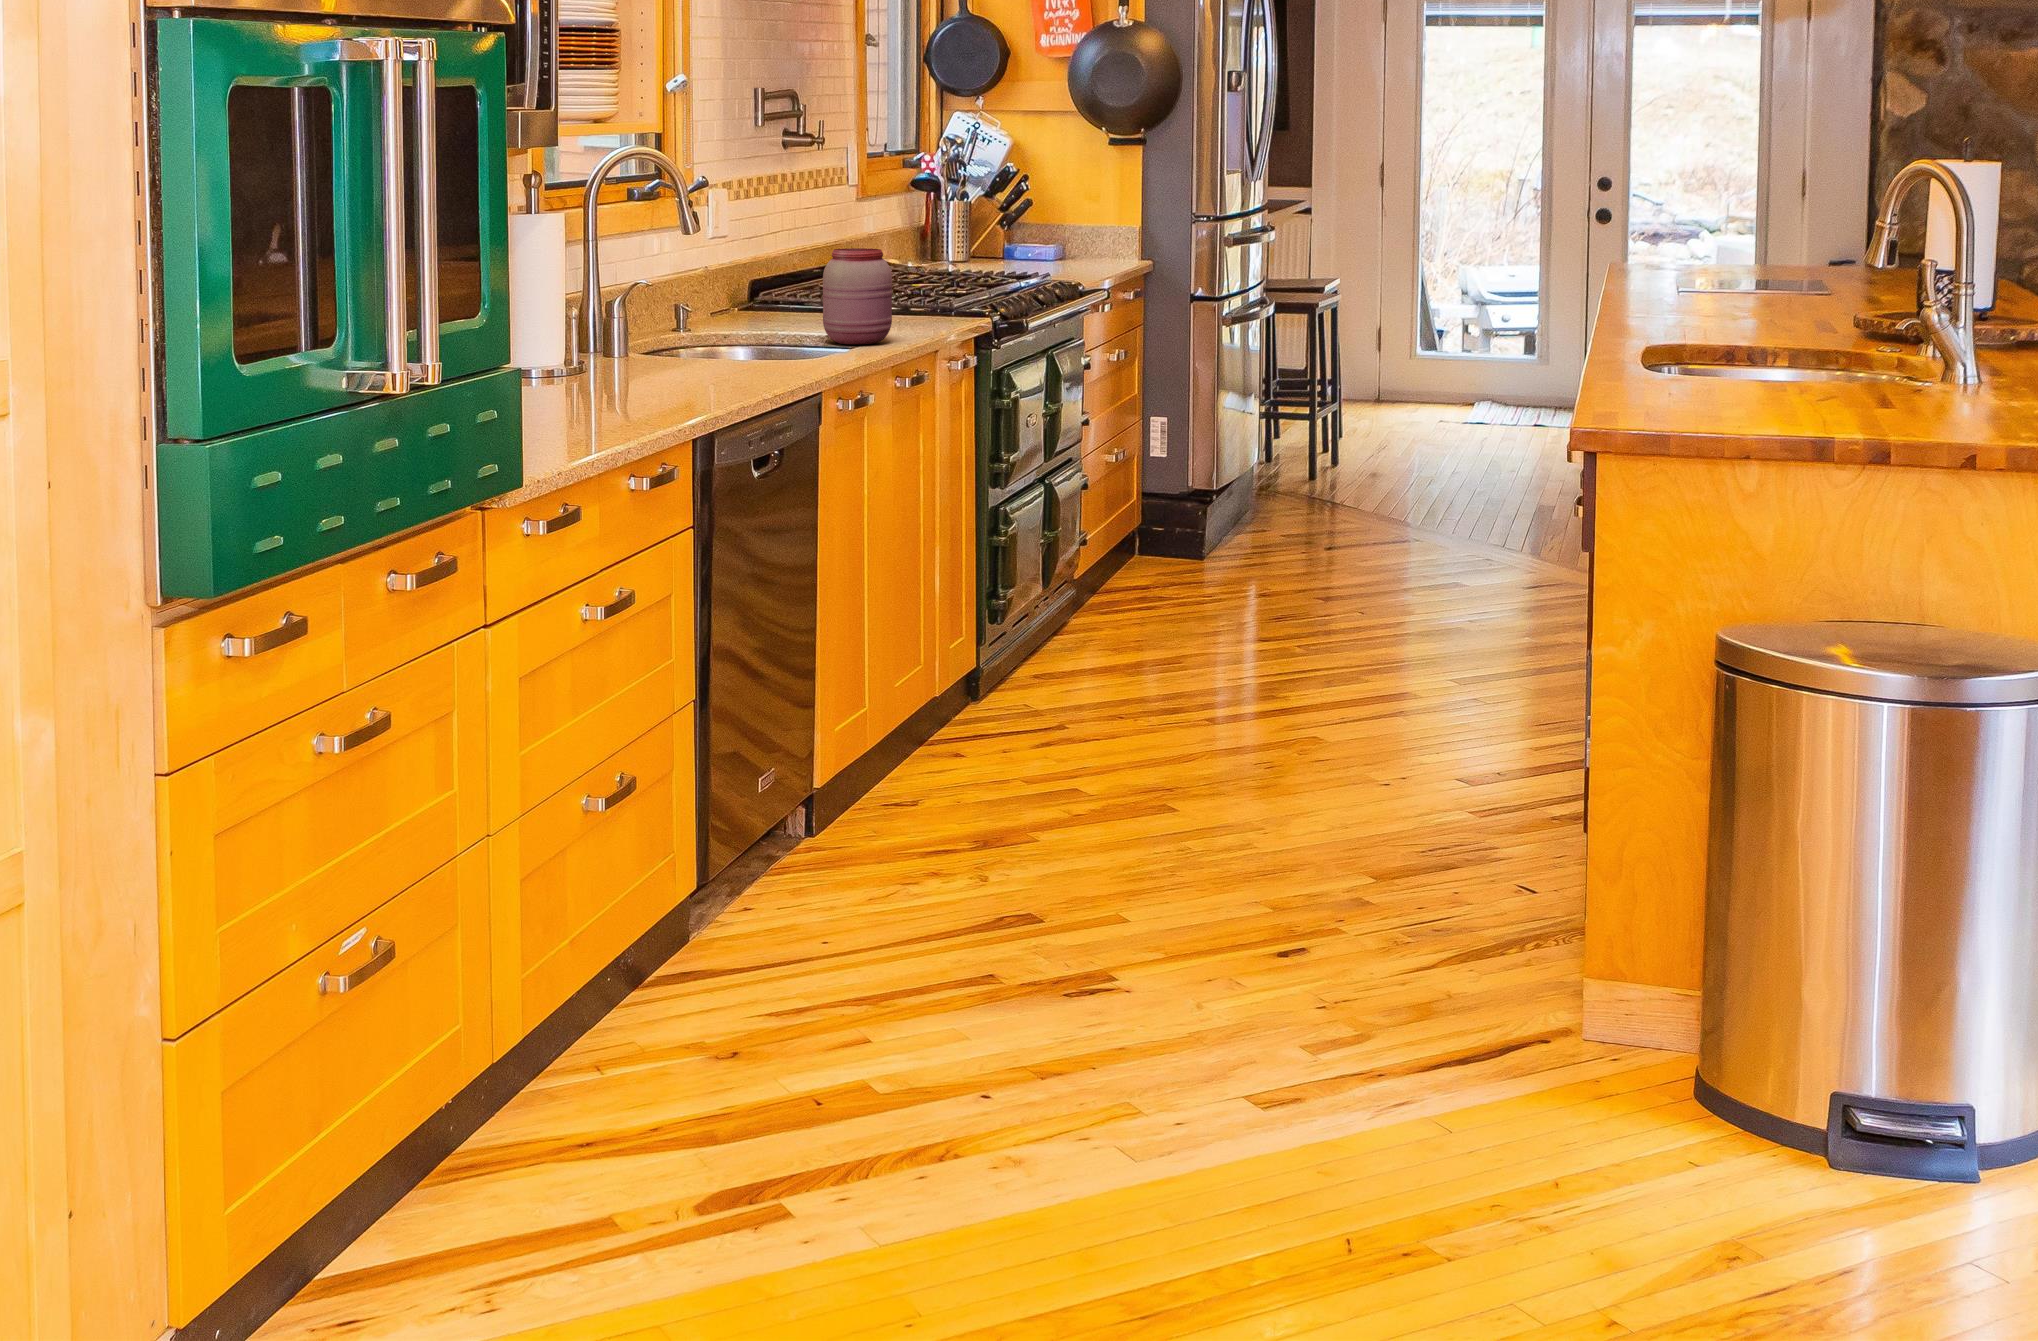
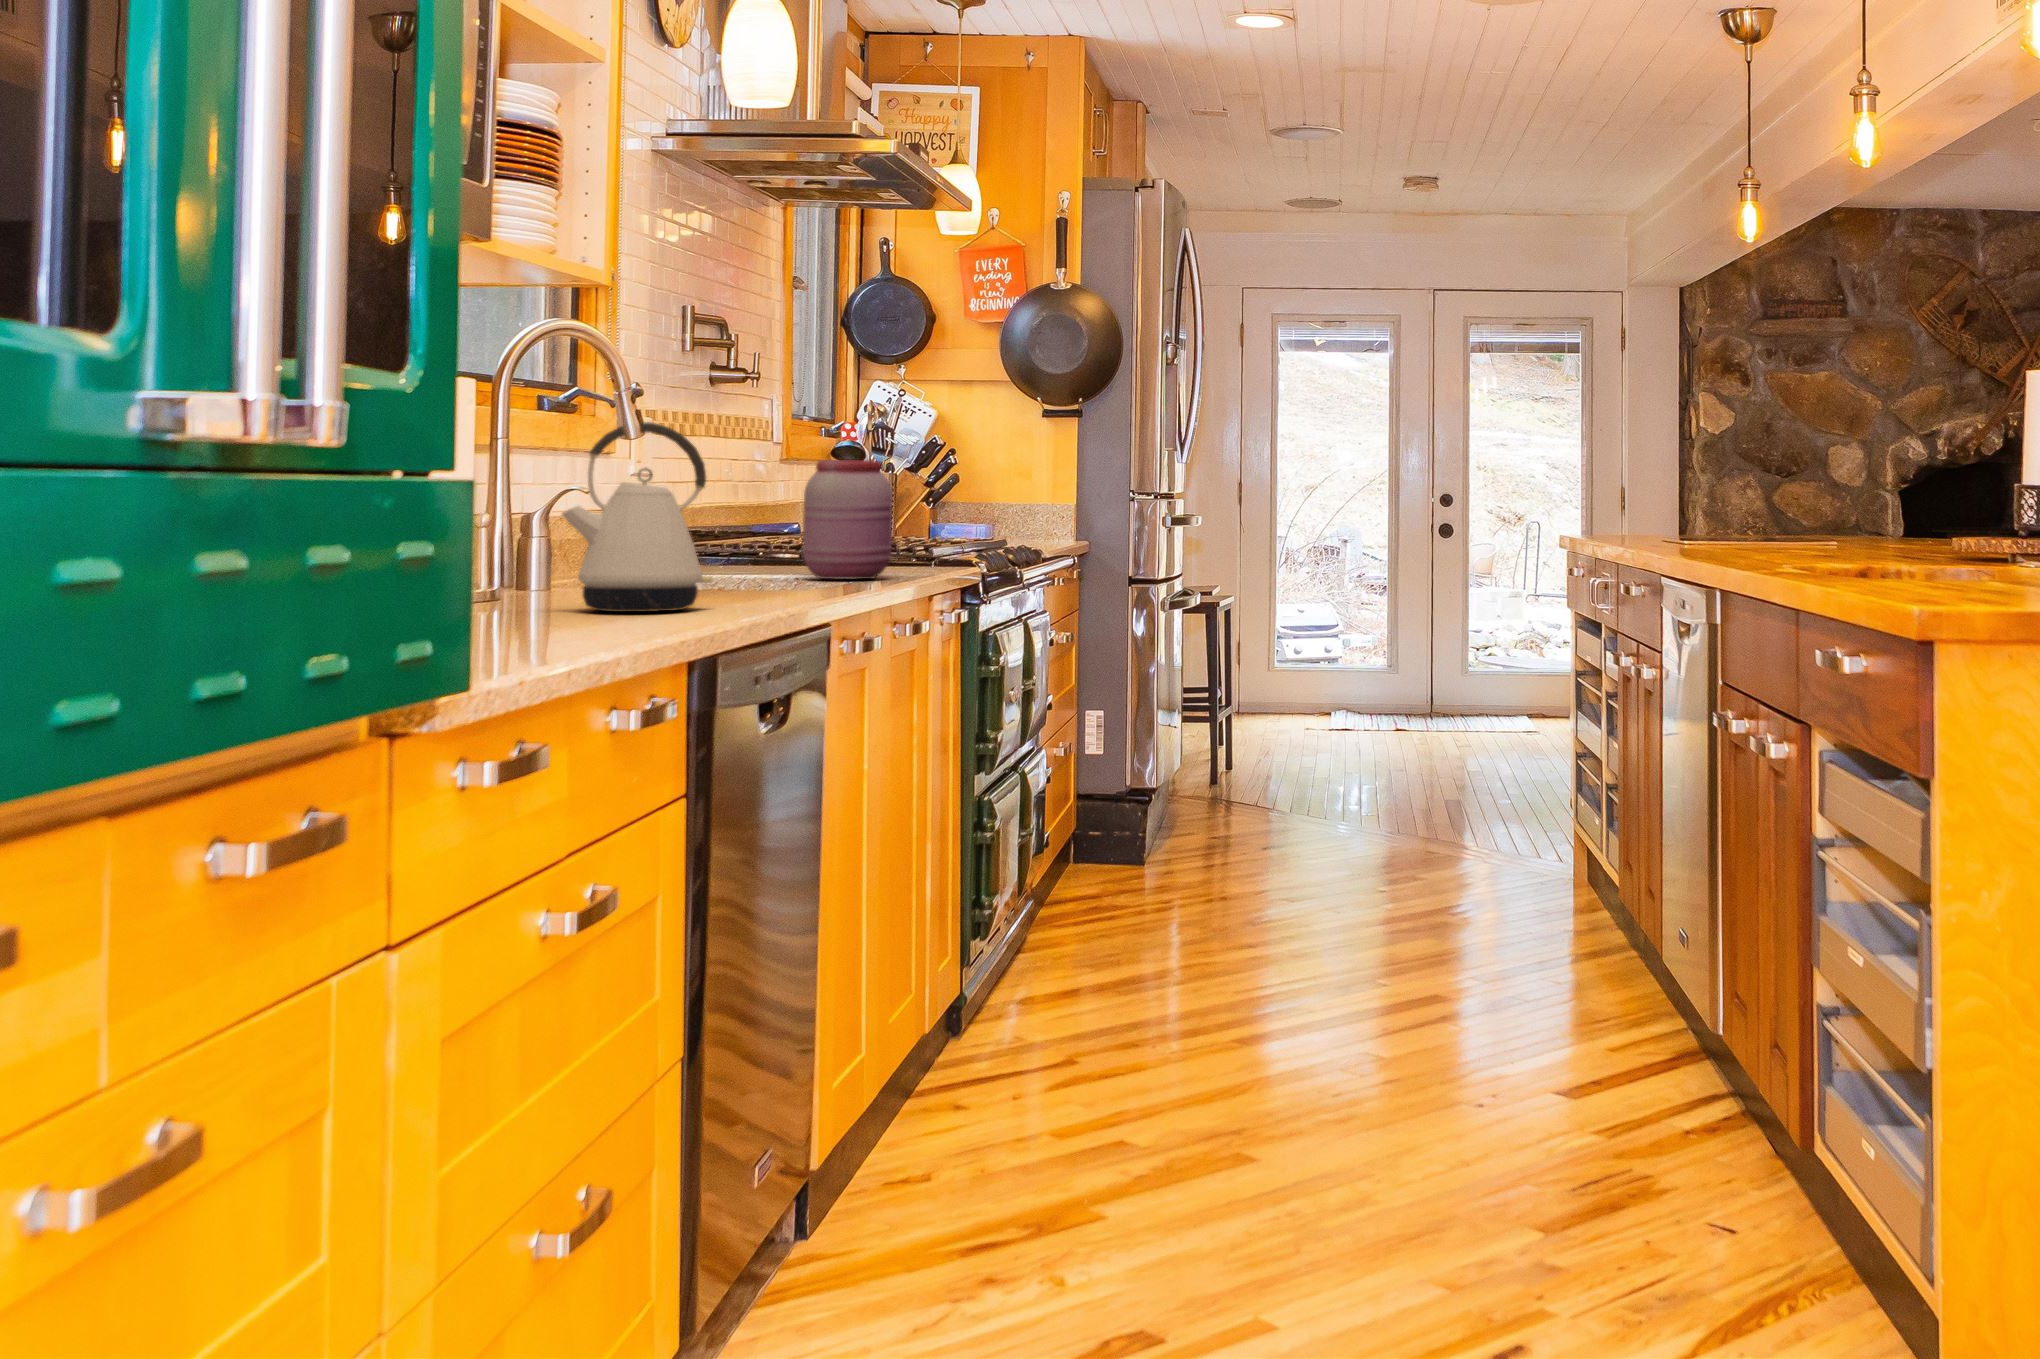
kettle: none [620,252,728,390] -> present [562,422,713,612]

